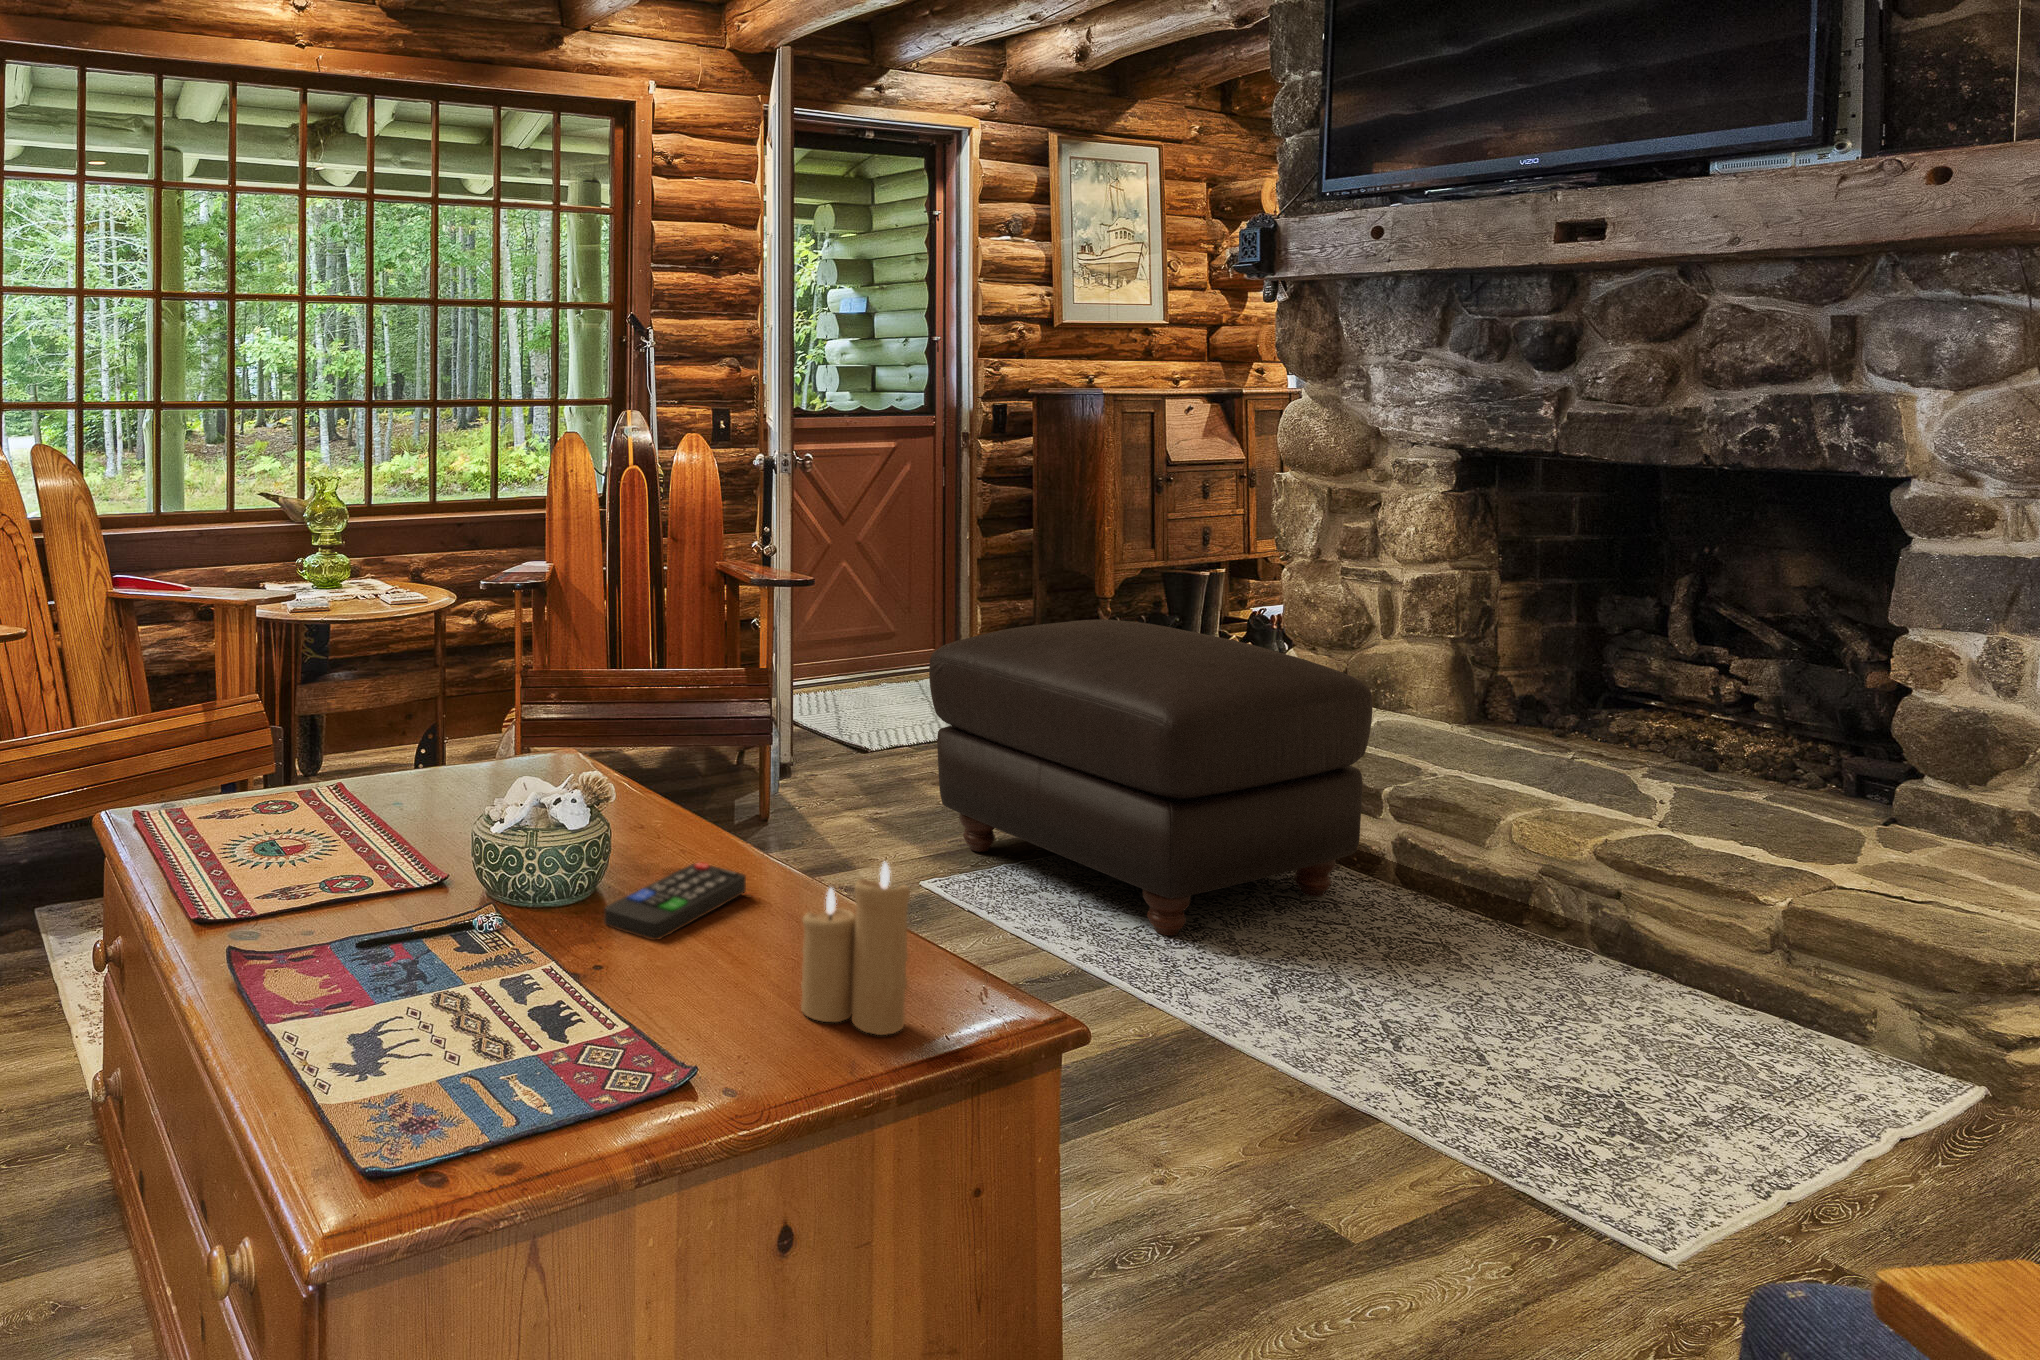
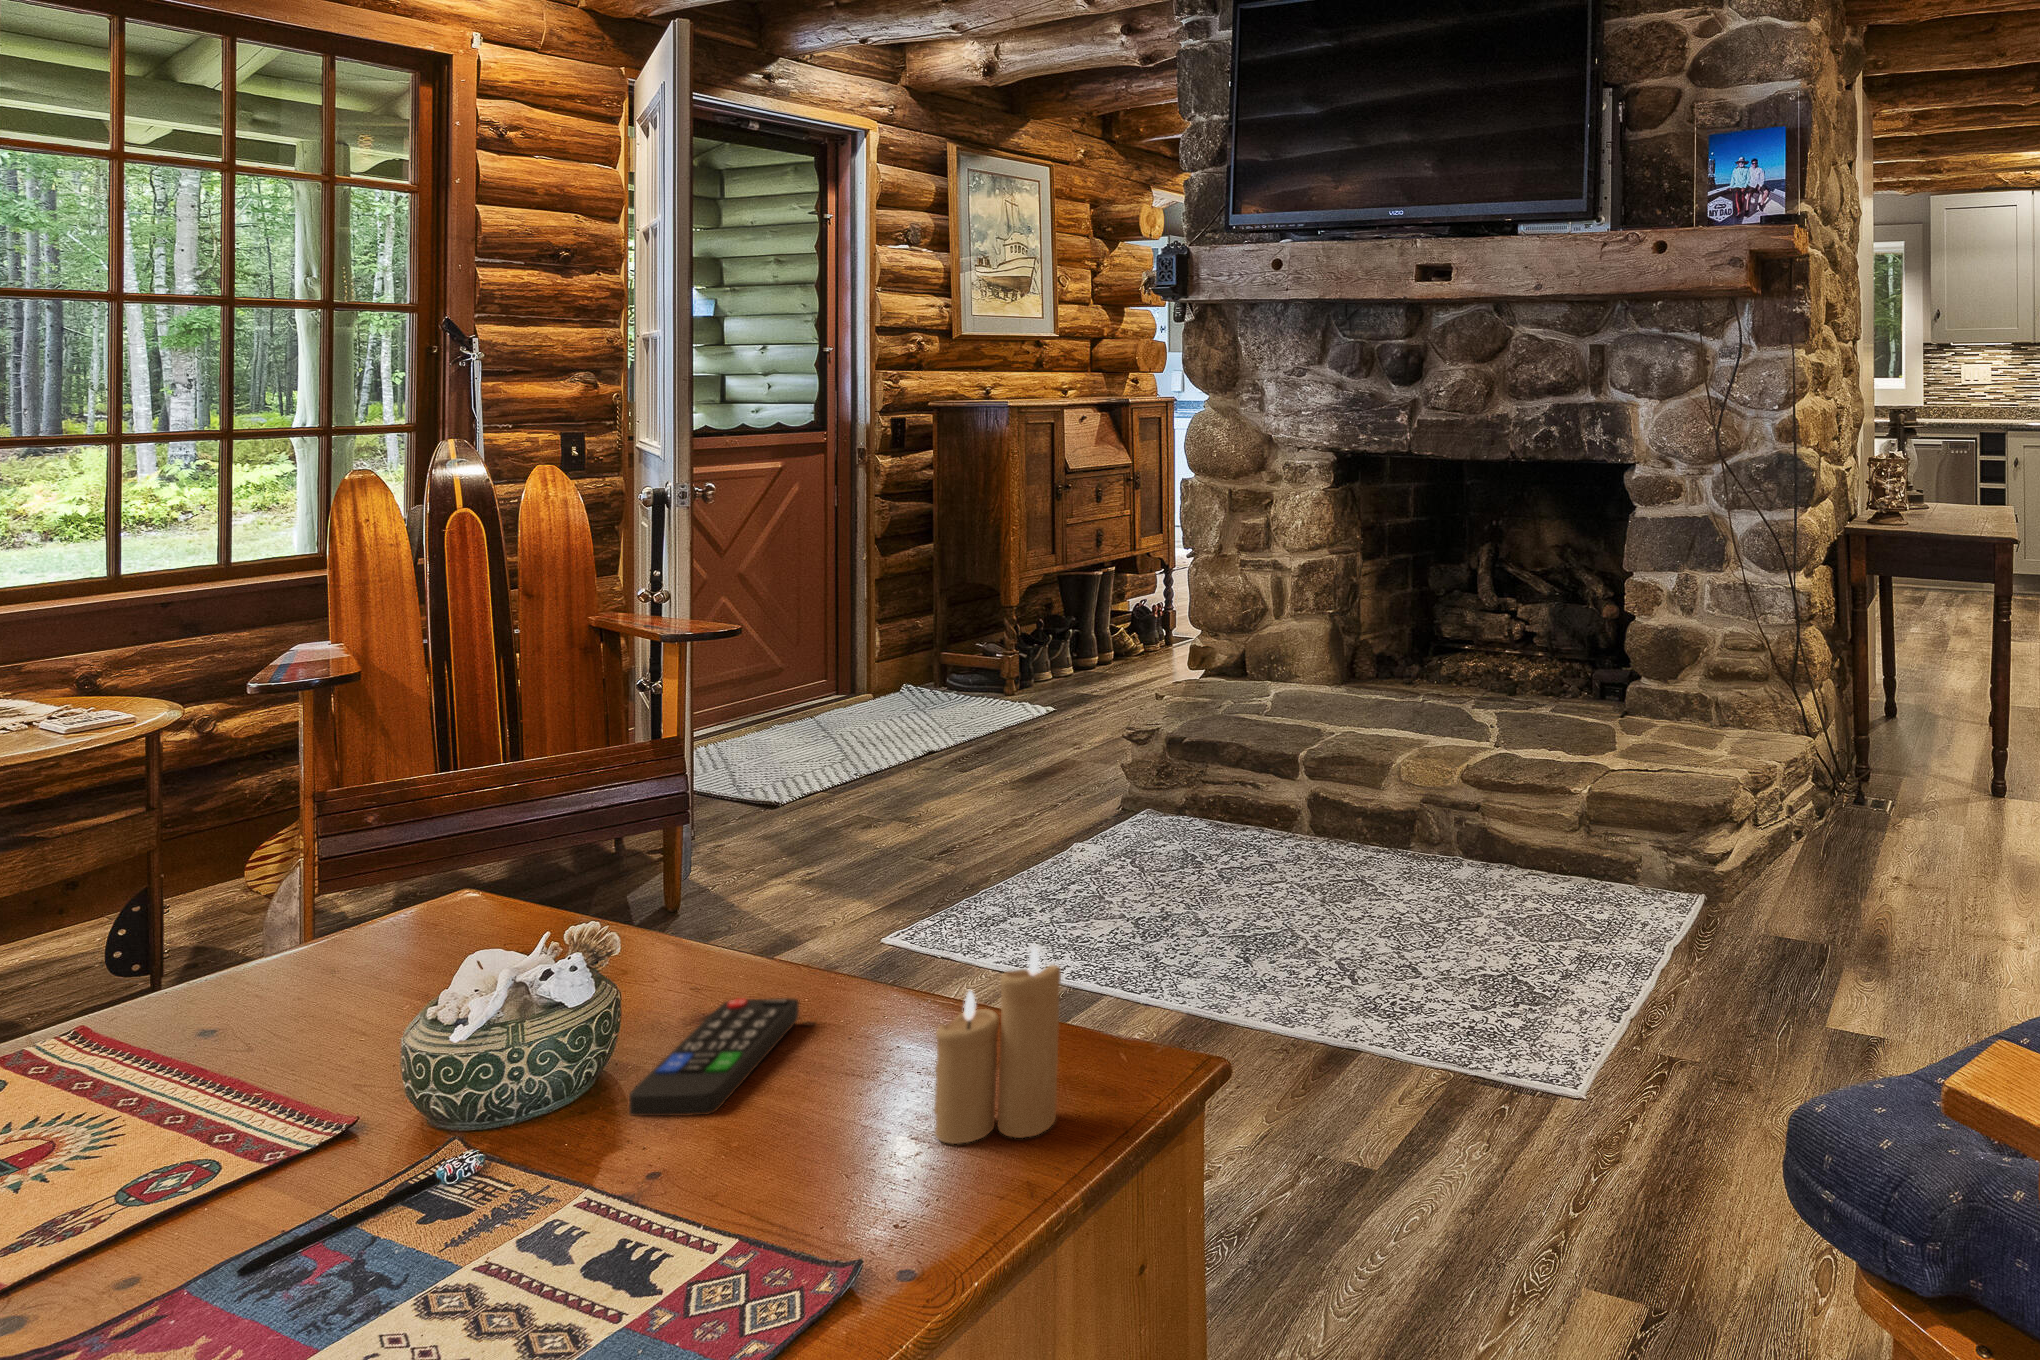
ottoman: present [929,619,1372,936] -> none [880,634,1298,932]

